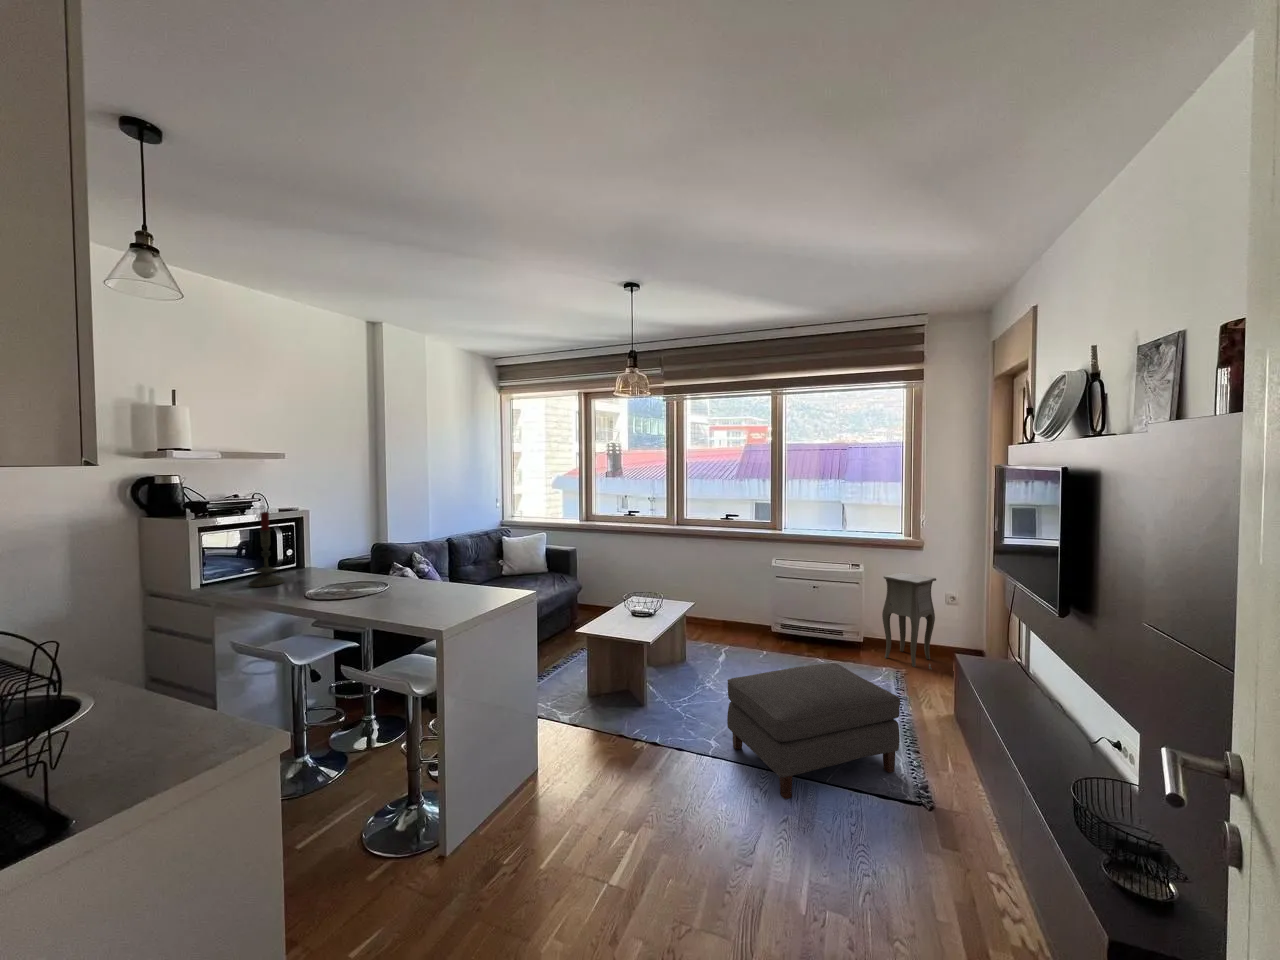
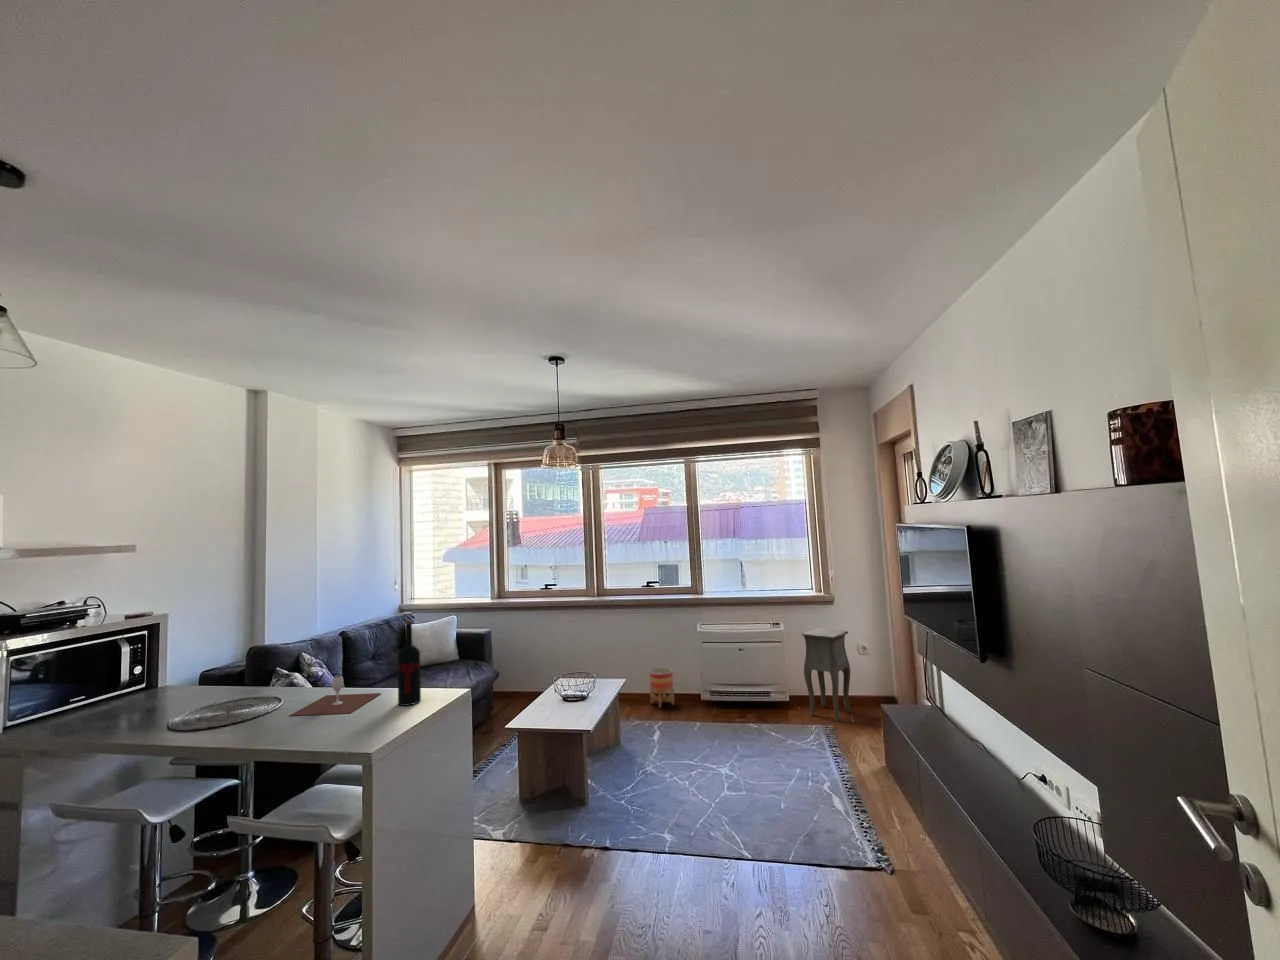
candle: present [249,512,284,587] -> none [86,621,138,723]
wine bottle: none [473,526,492,598] -> present [398,620,421,706]
wine glass: none [388,568,463,599] -> present [290,676,381,716]
planter: none [724,597,747,634] -> present [649,667,674,708]
ottoman: present [727,663,900,799] -> none [677,729,850,889]

